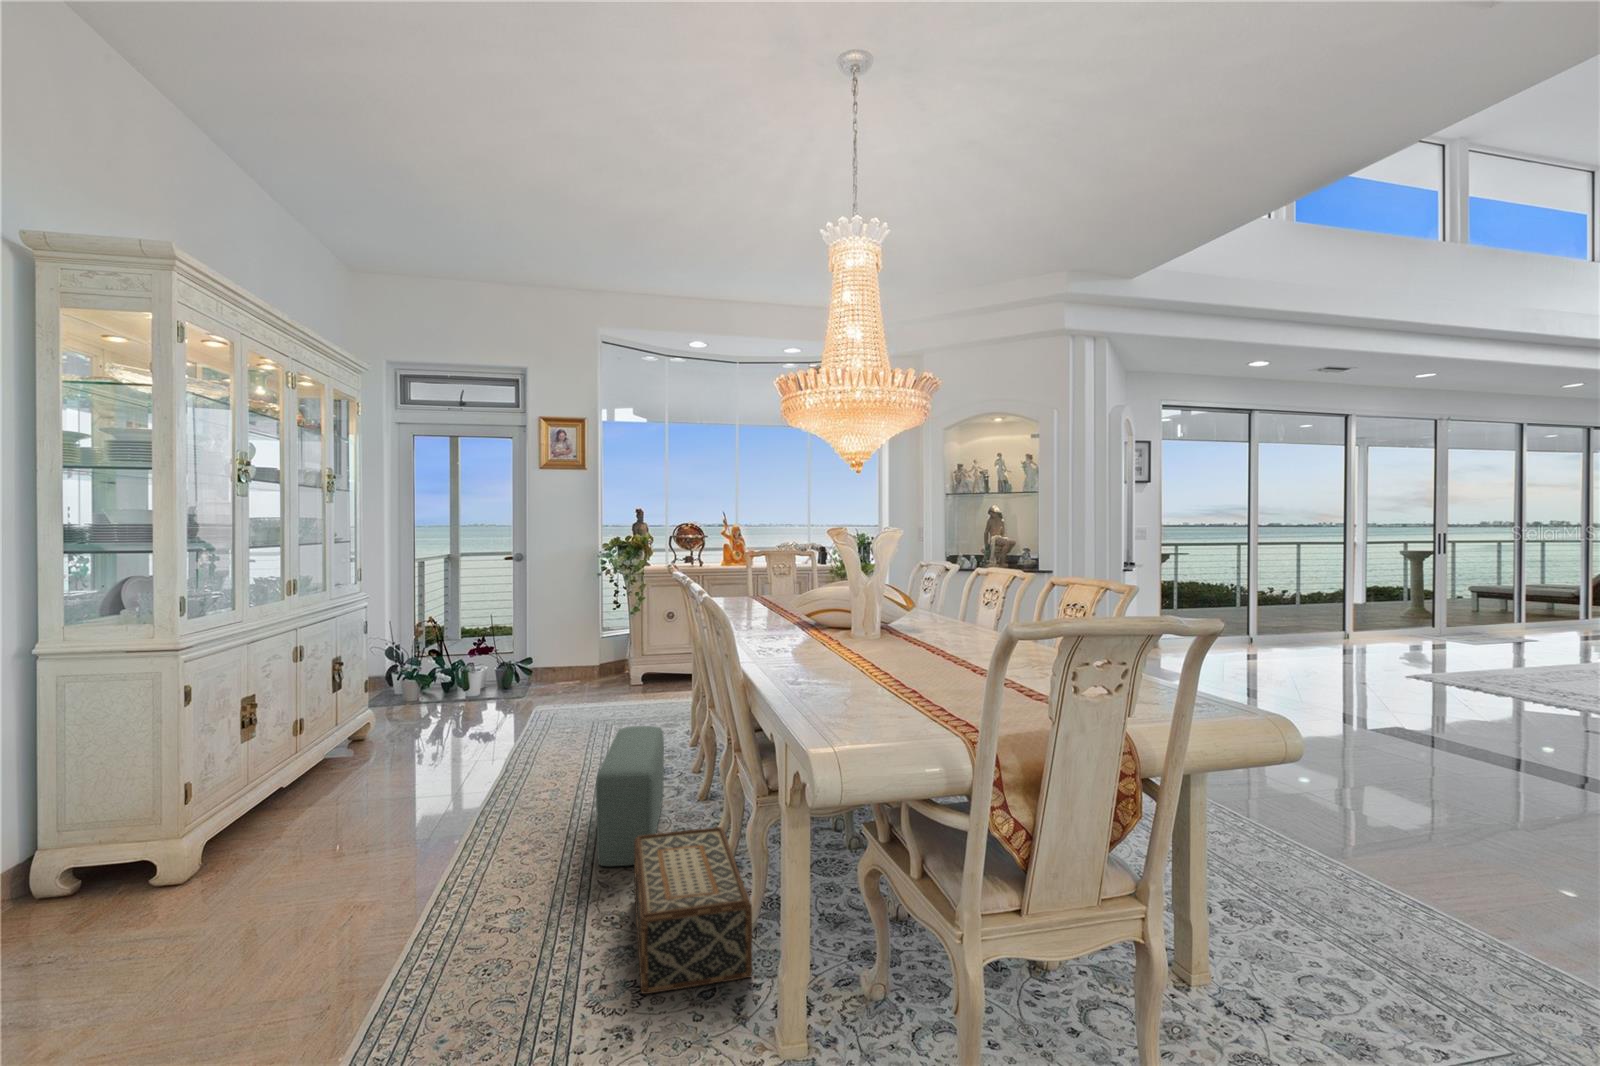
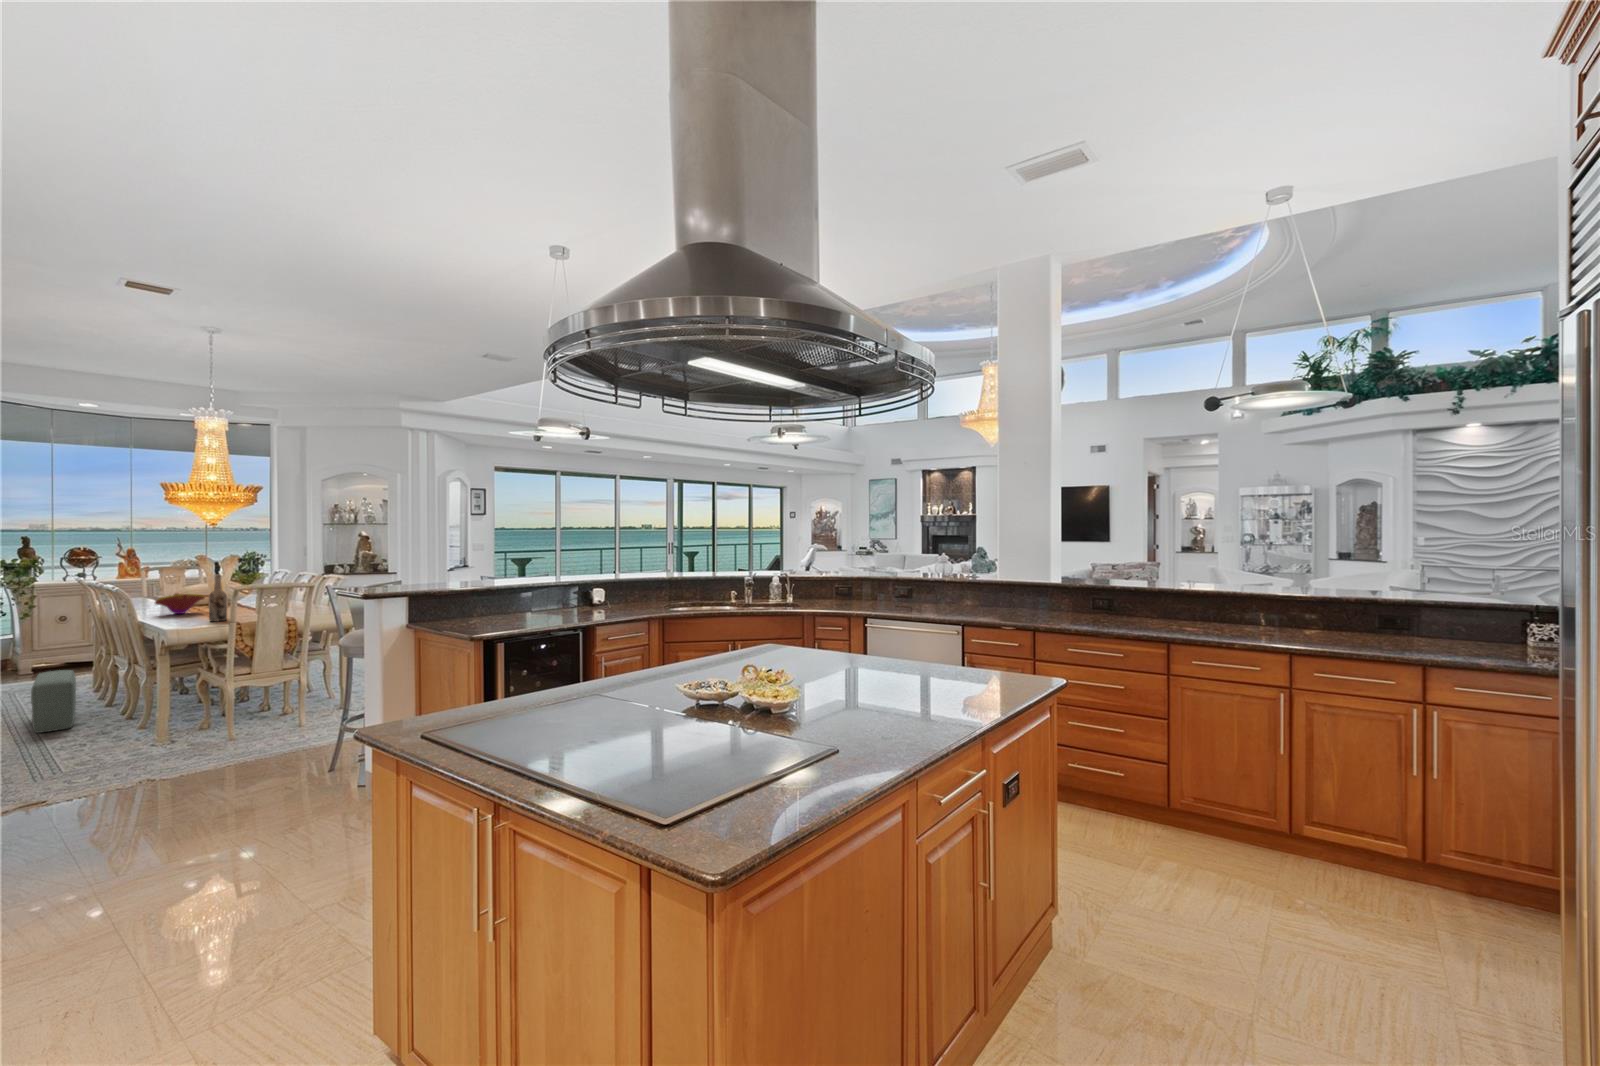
wine bottle: none [898,581,938,715] -> present [209,574,227,621]
decorative bowl: none [774,611,859,659] -> present [155,593,205,614]
woven basket: present [634,827,752,994] -> none [65,697,140,749]

